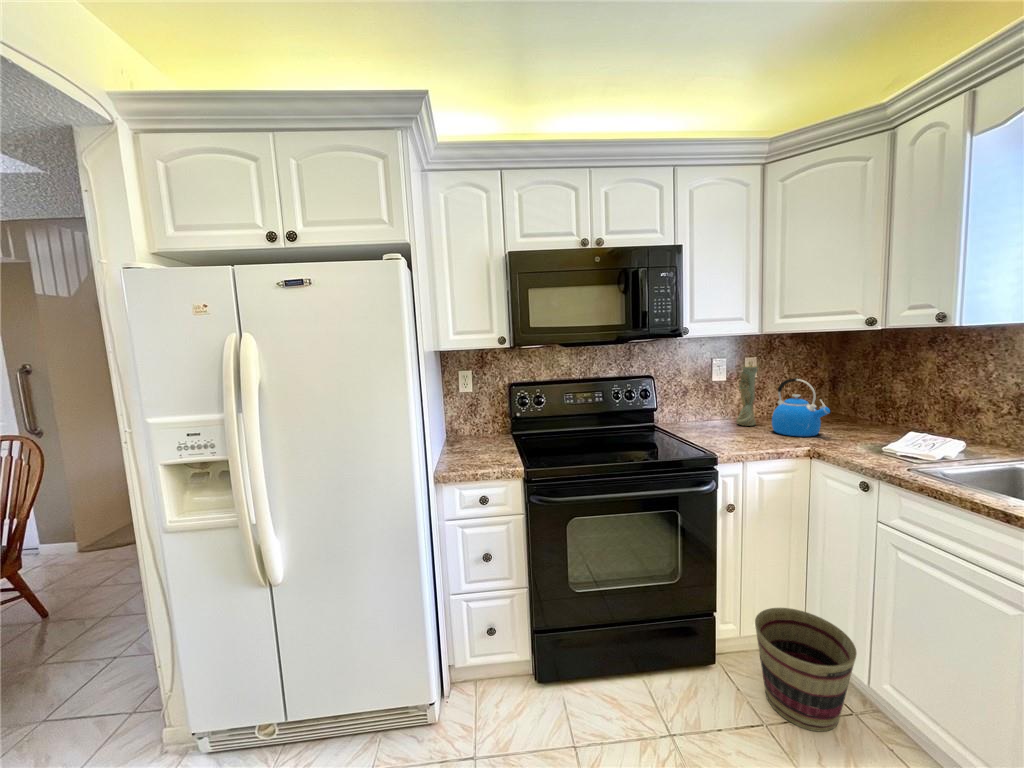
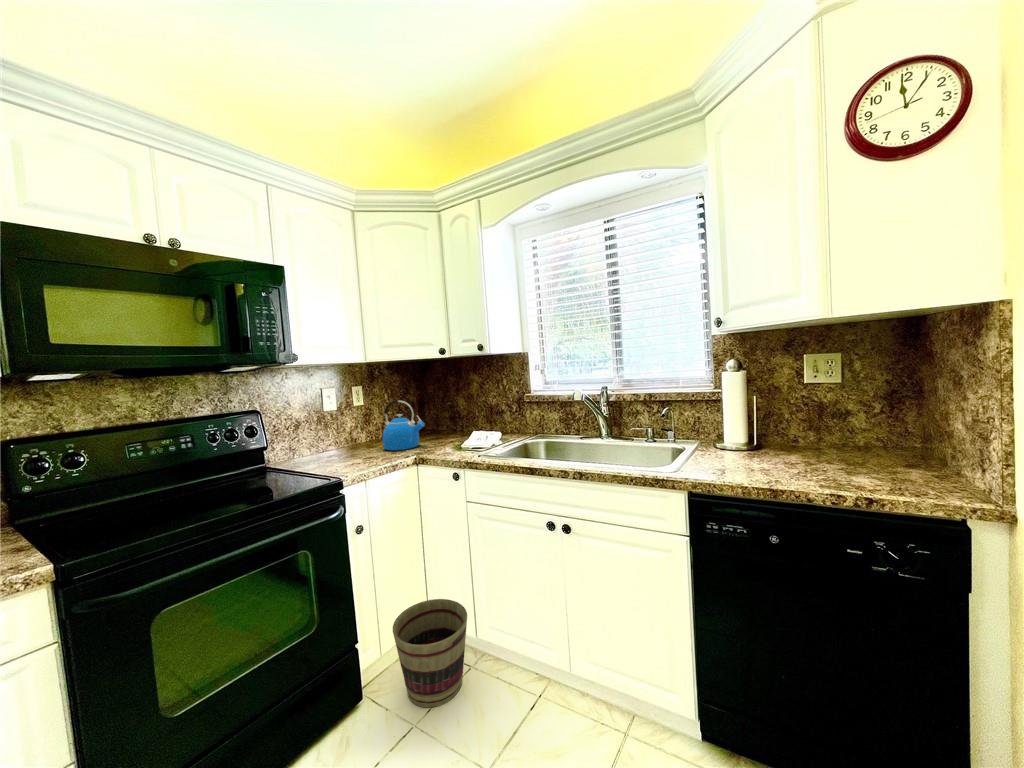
vase: present [736,366,758,426] -> none [351,393,369,450]

